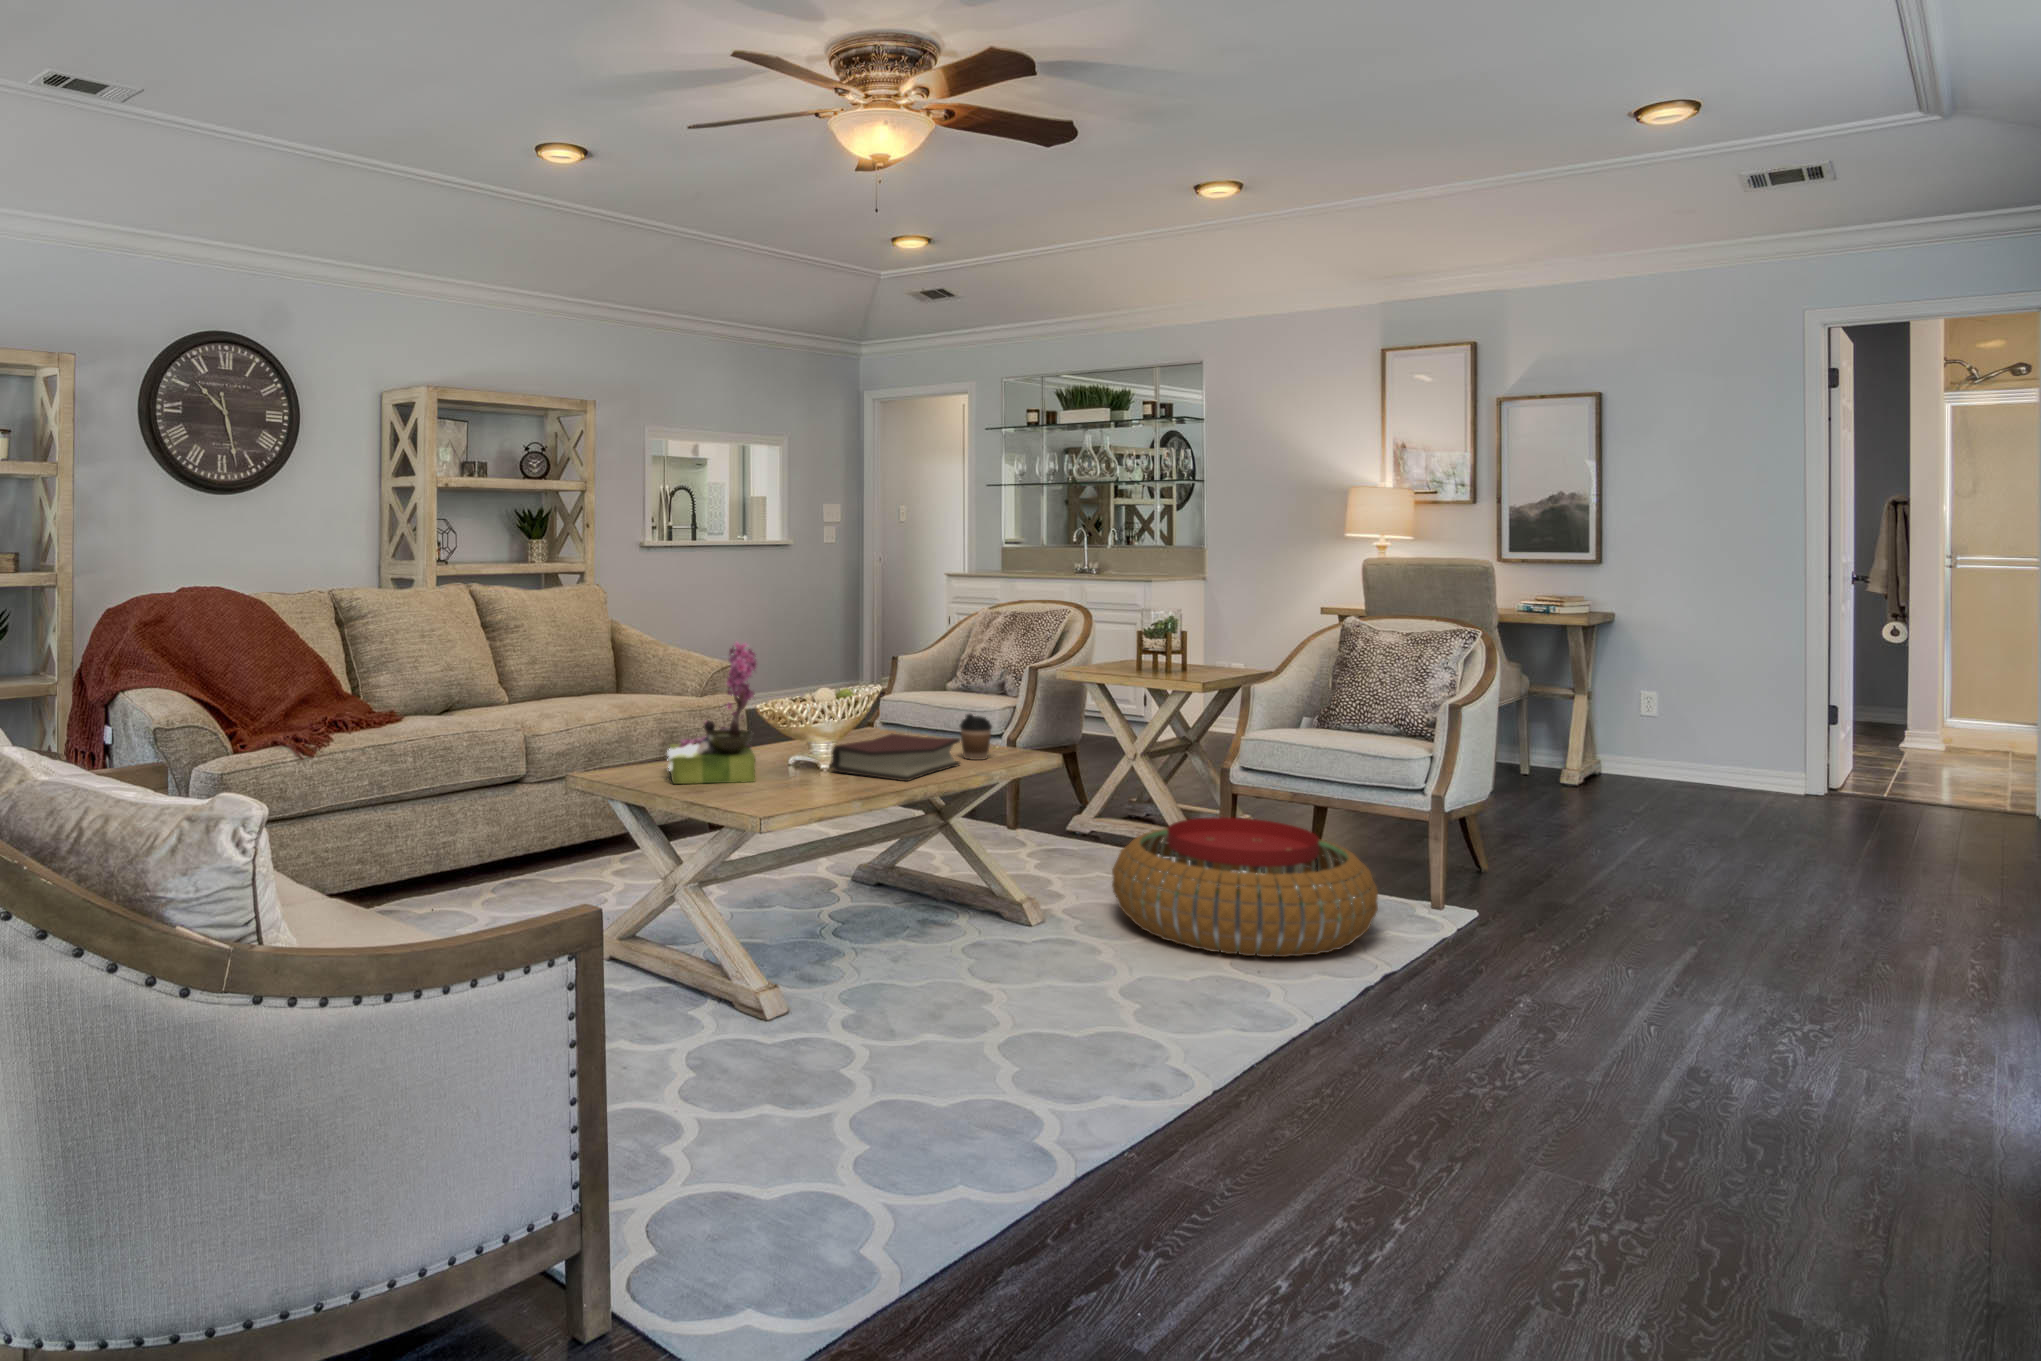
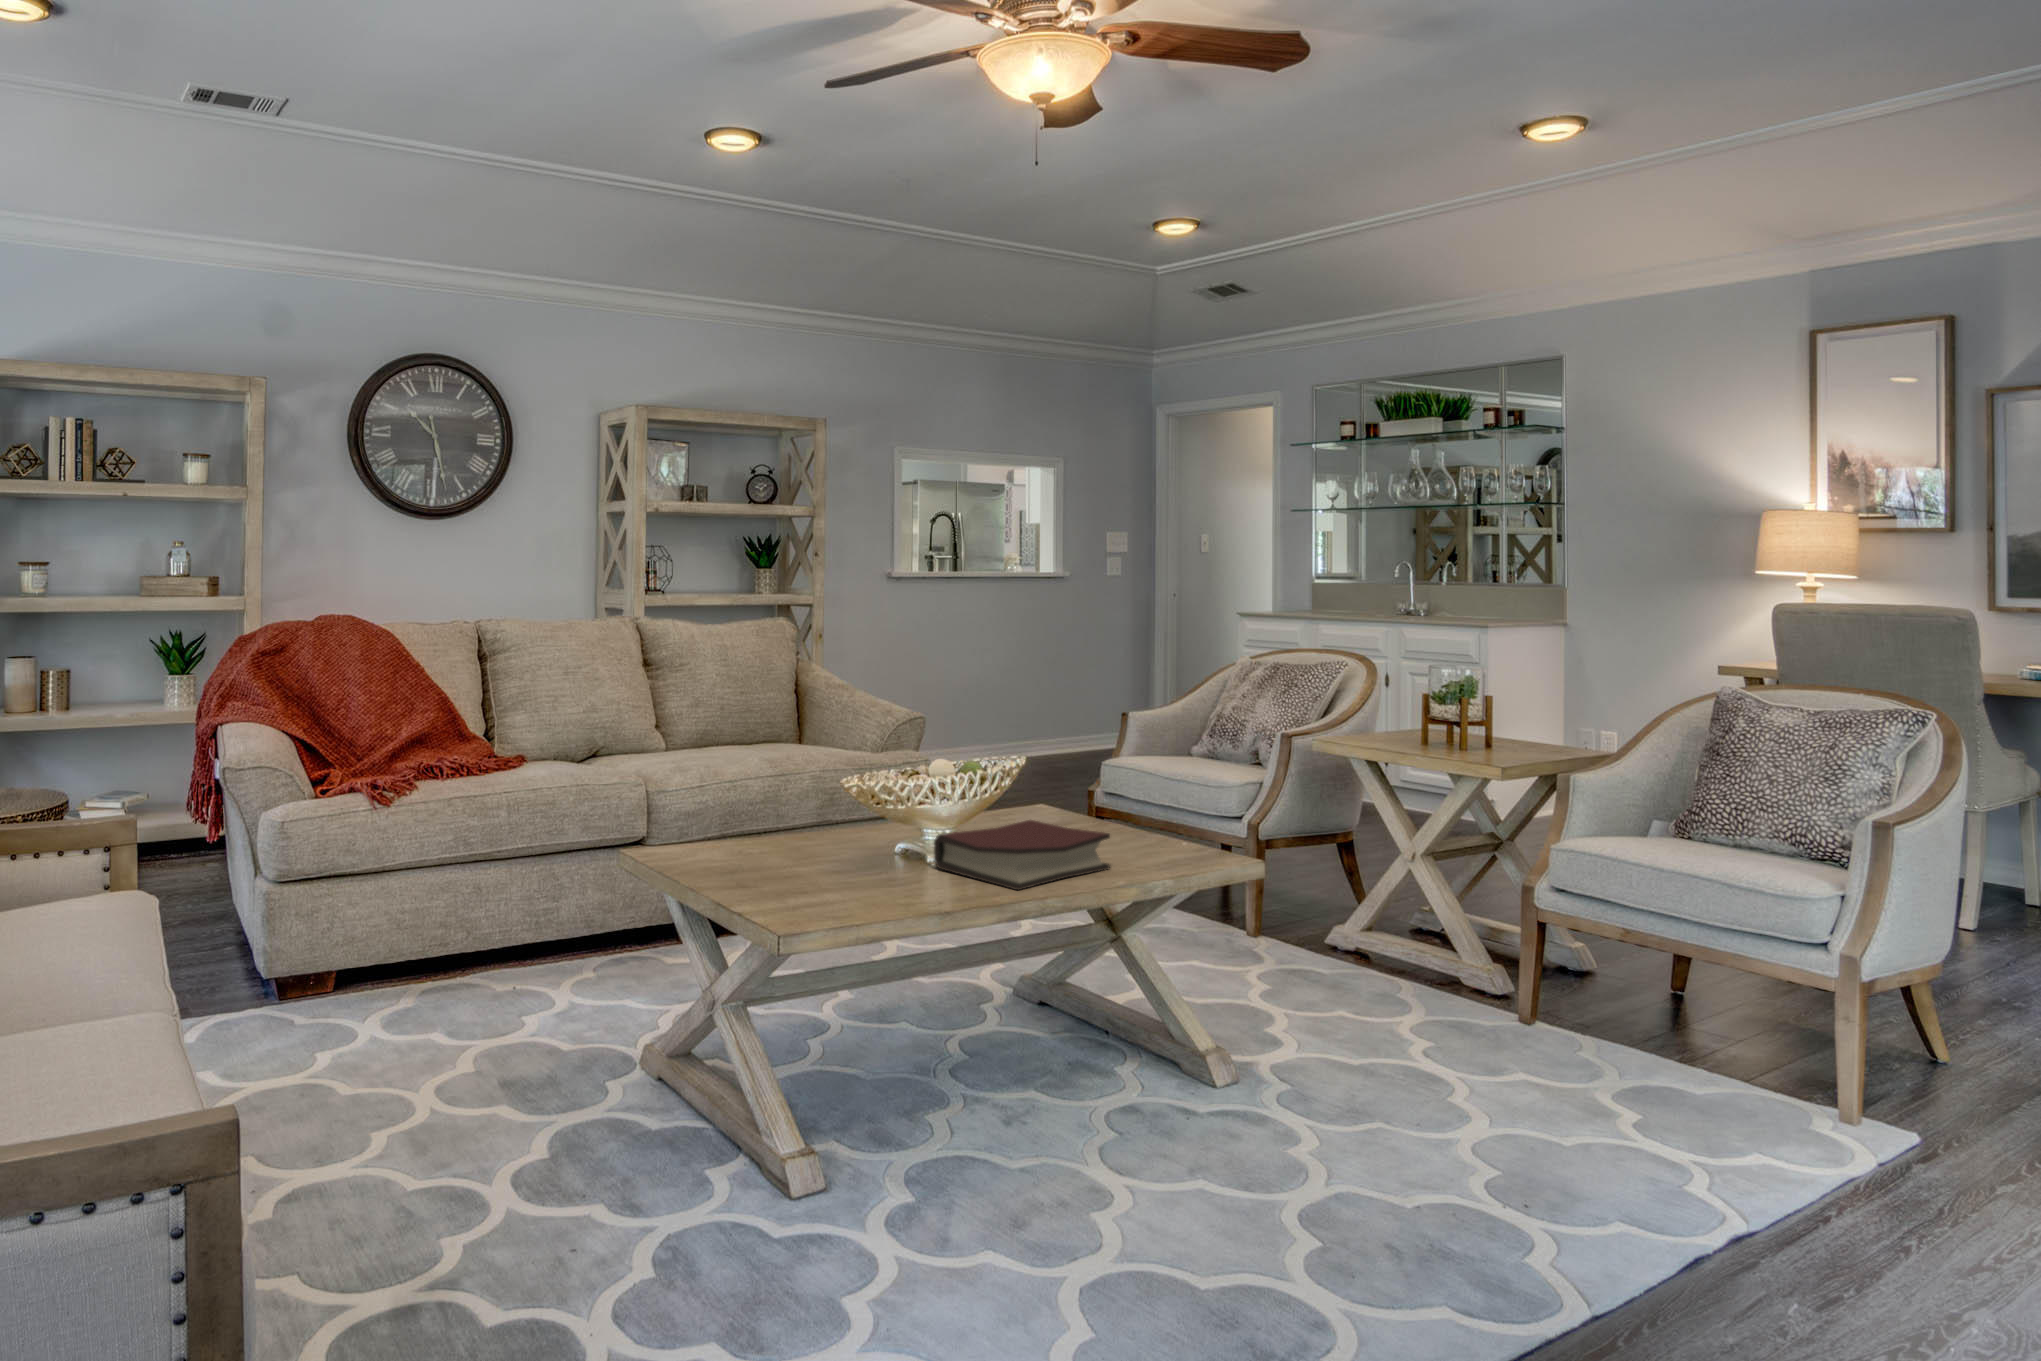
flower arrangement: present [667,642,757,784] -> none [722,694,850,877]
coffee cup: present [960,714,992,760] -> none [1118,800,1162,862]
pouf: present [1112,817,1378,957] -> none [1330,962,1741,1195]

